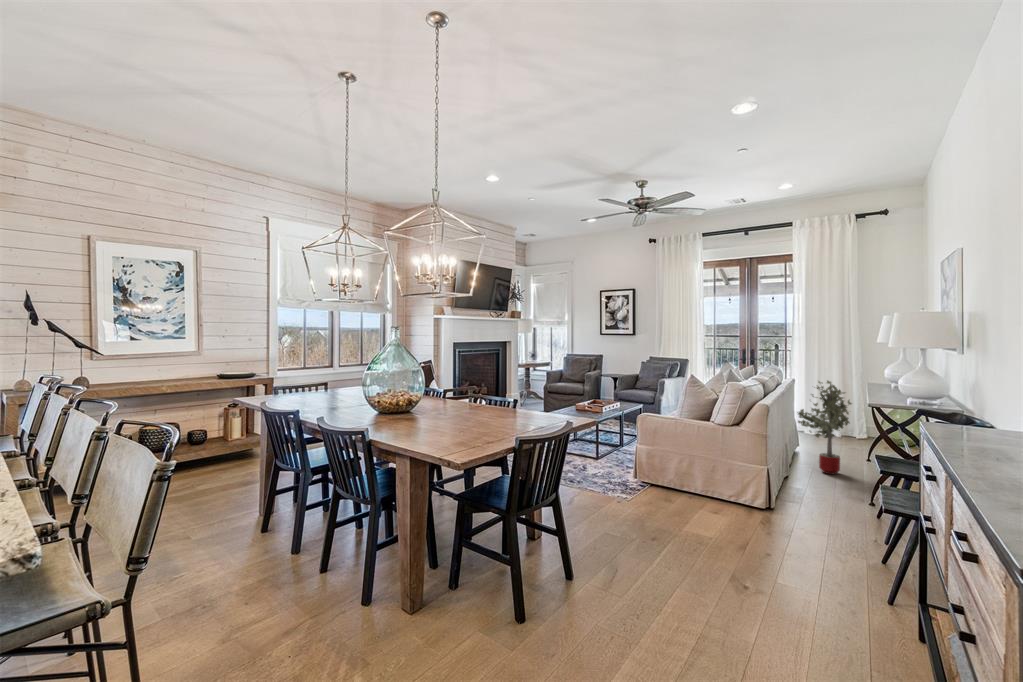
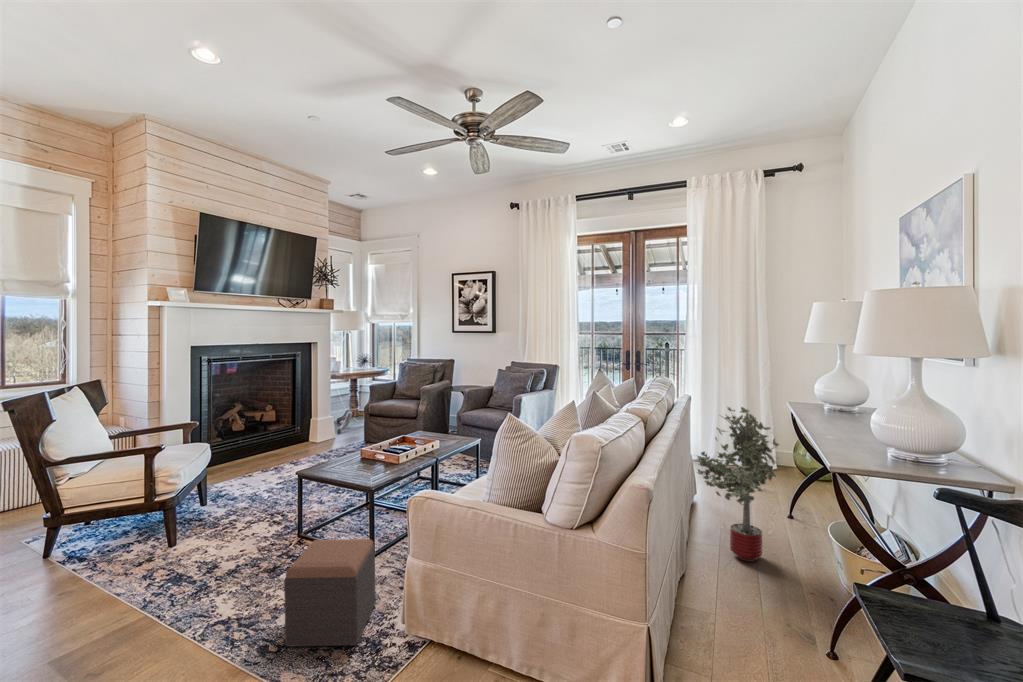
footstool: none [578,439,613,484] -> present [284,539,376,647]

